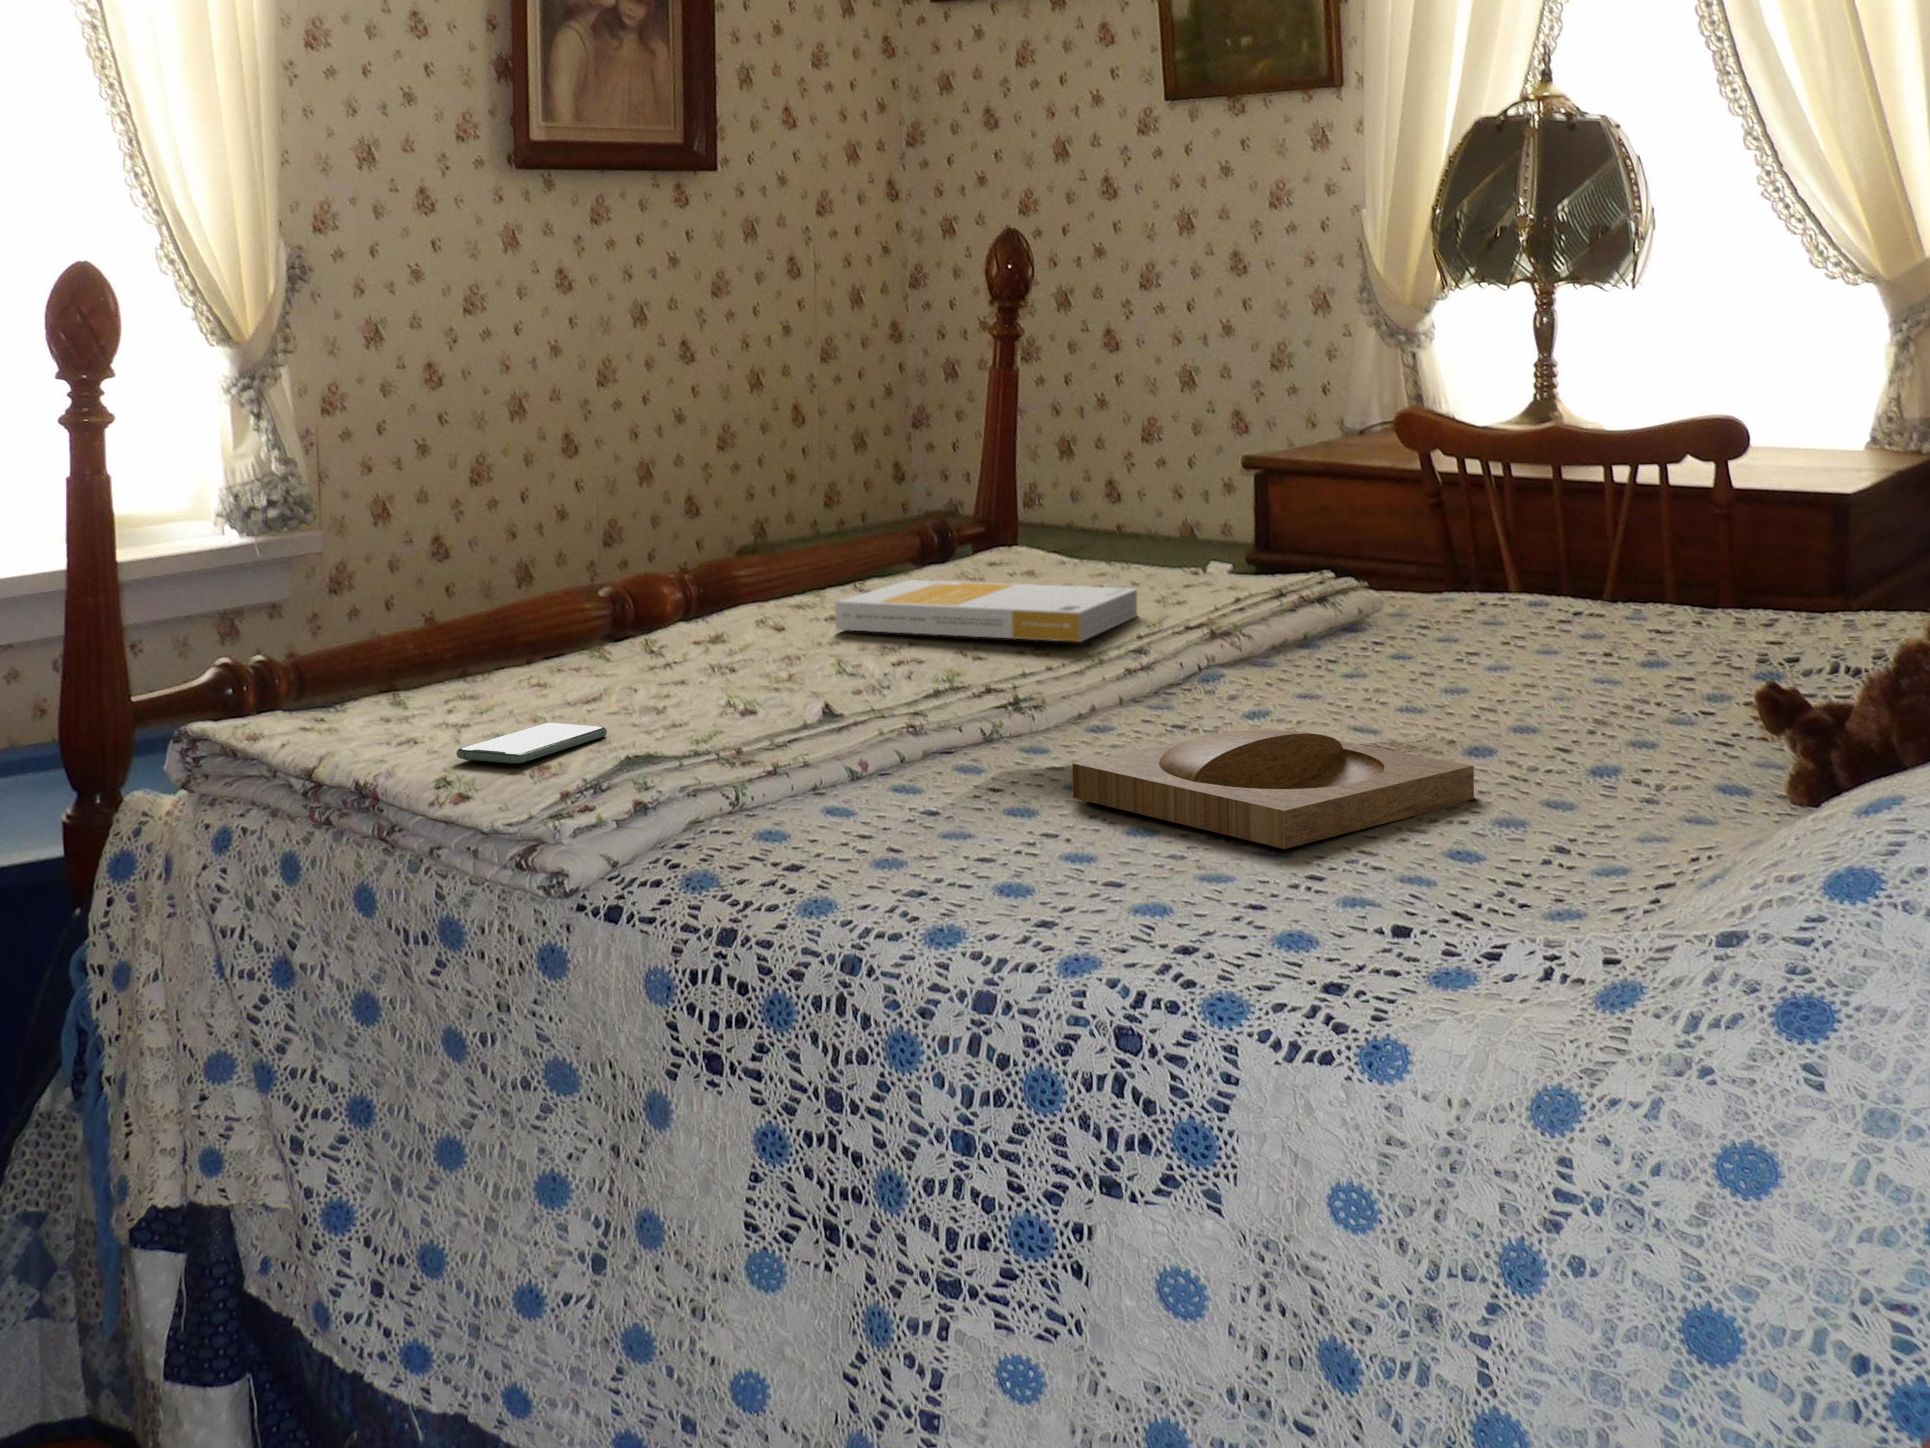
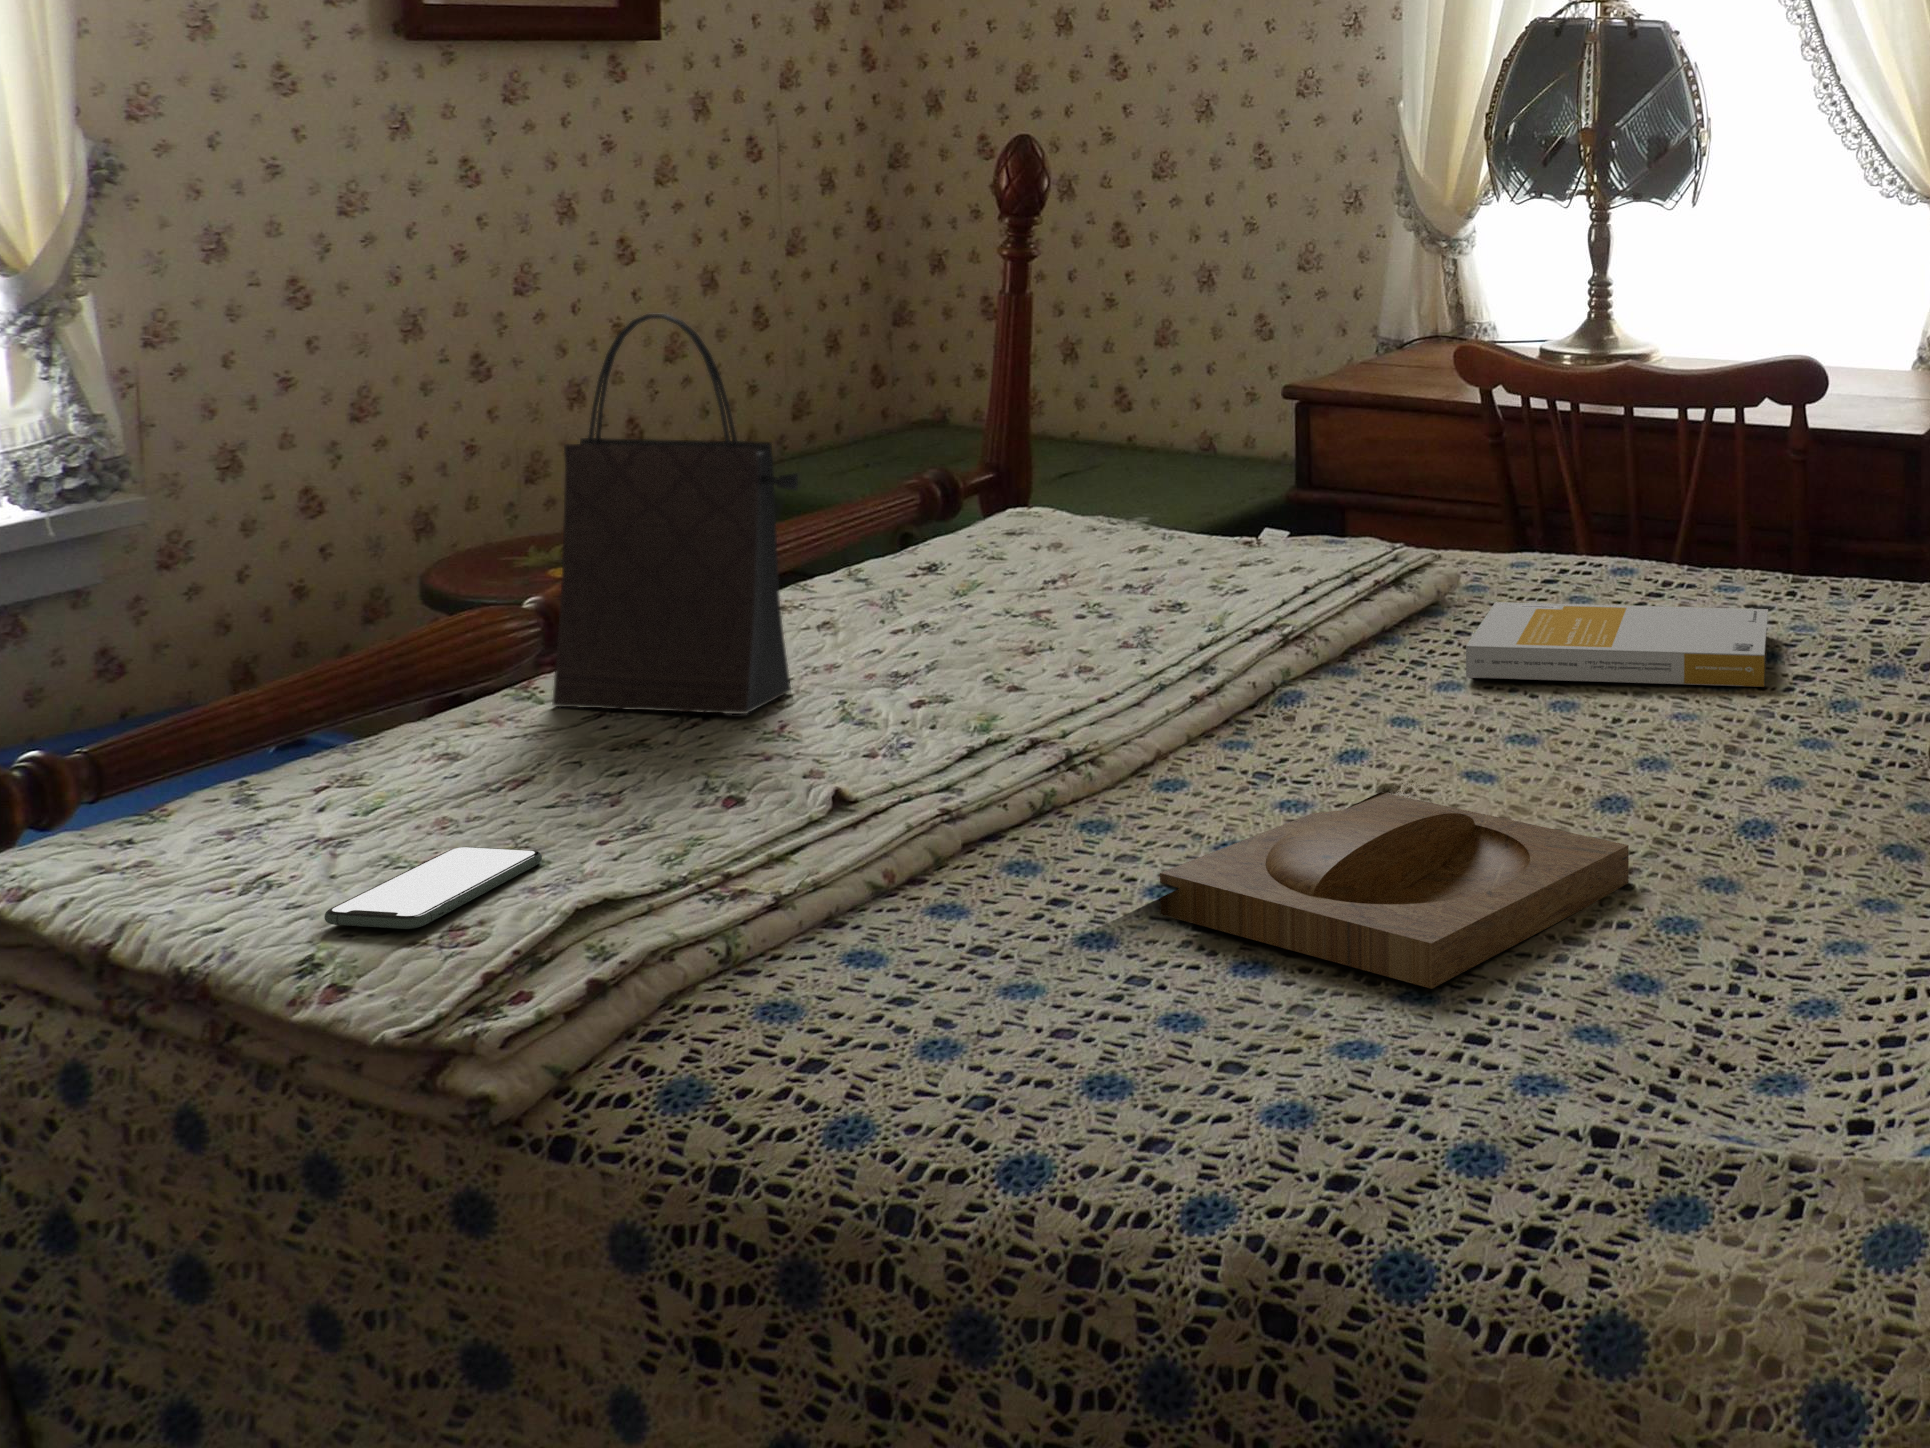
handbag: none [618,338,804,658] -> present [552,314,798,714]
book: present [835,580,1137,642] -> present [1466,602,1768,687]

